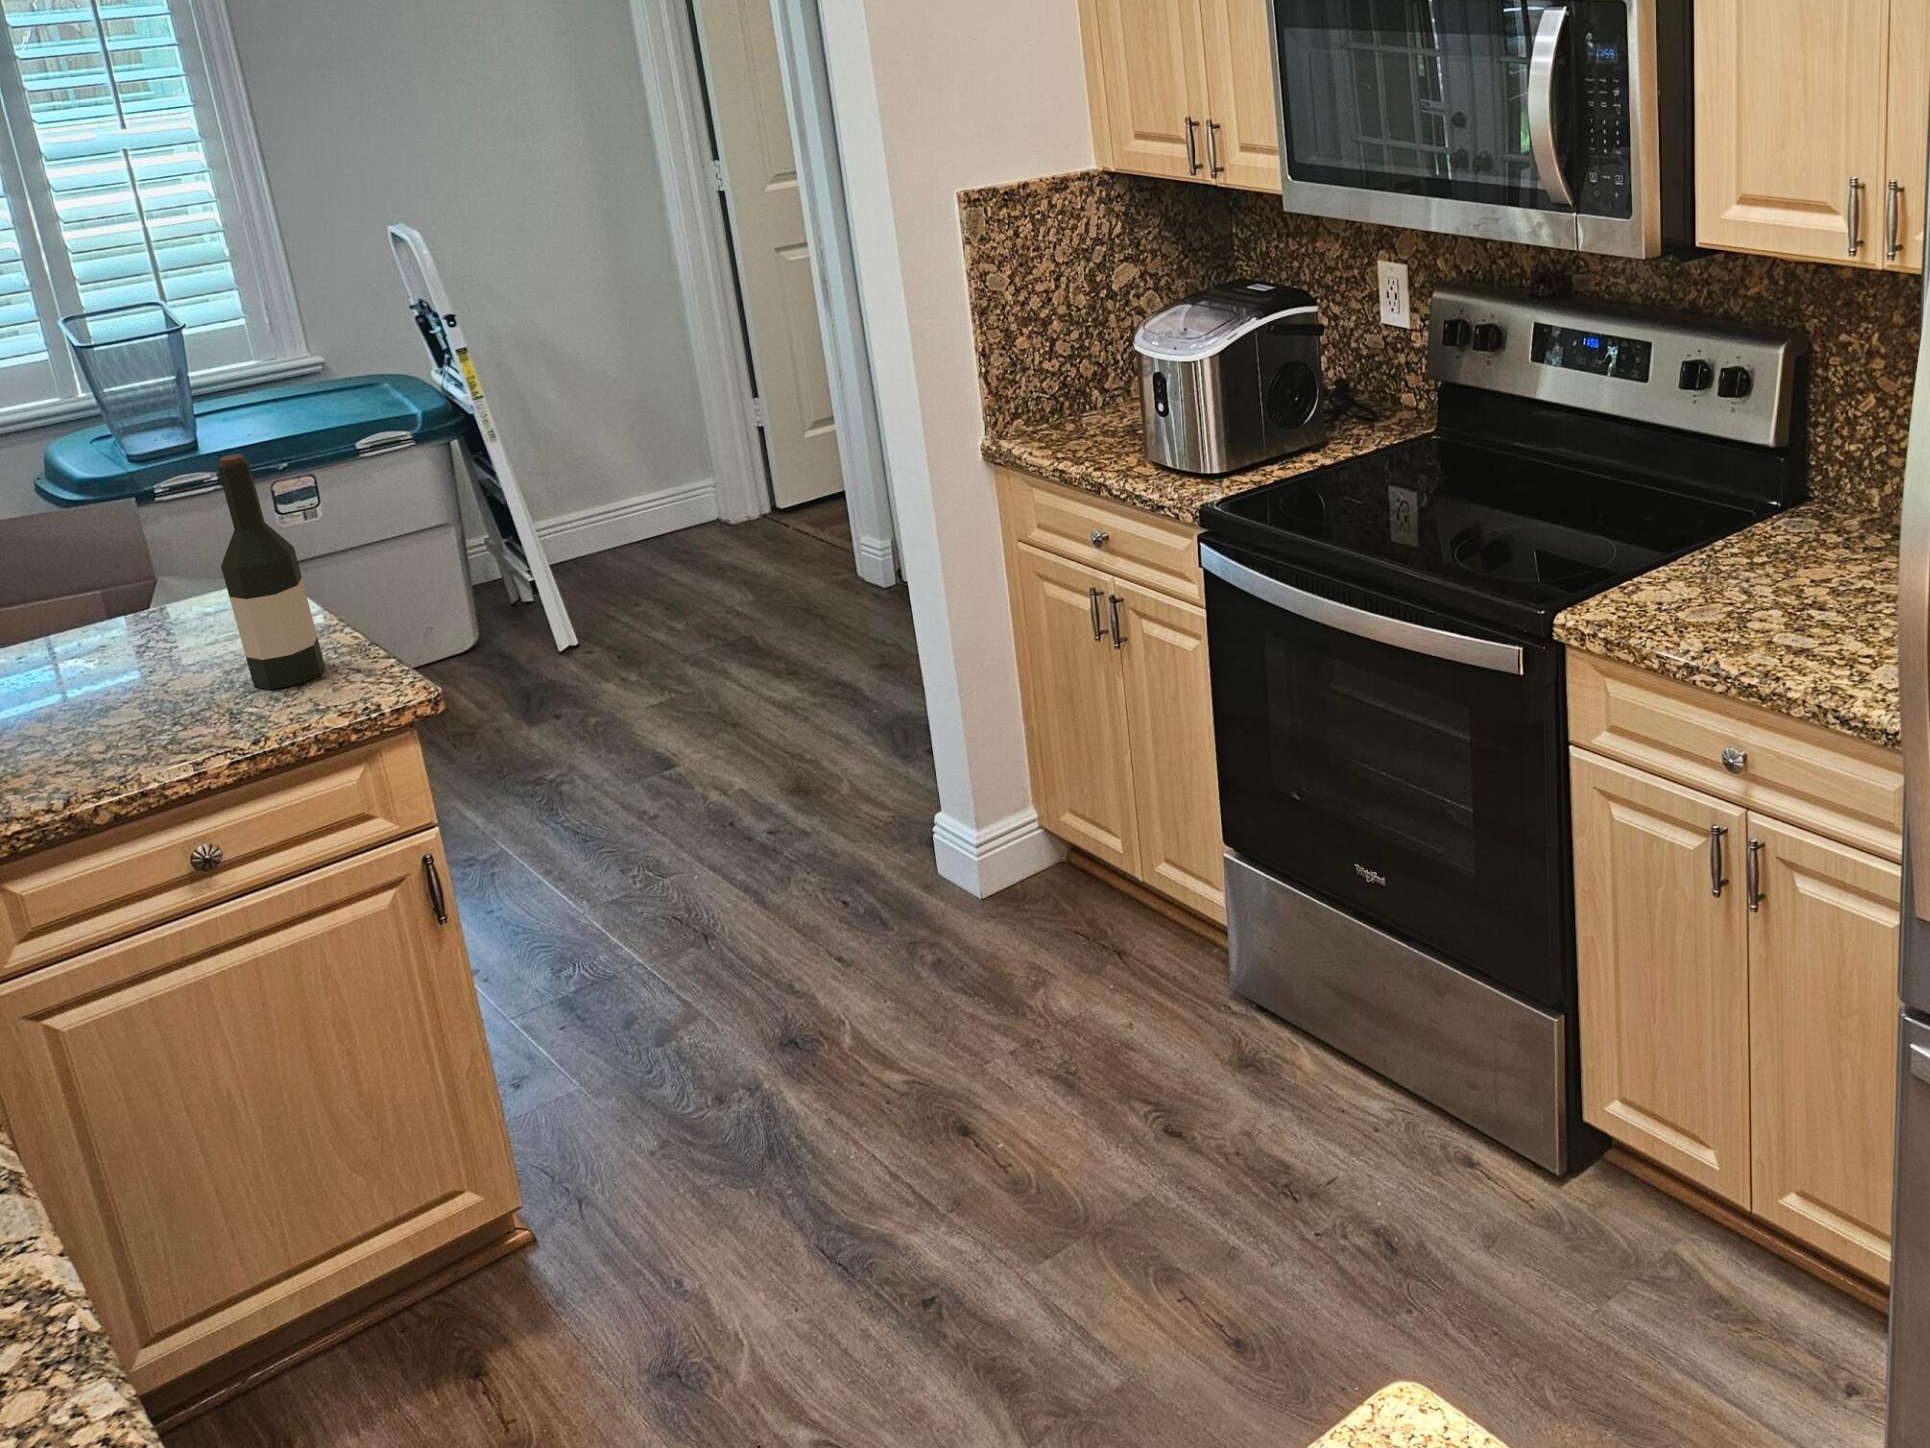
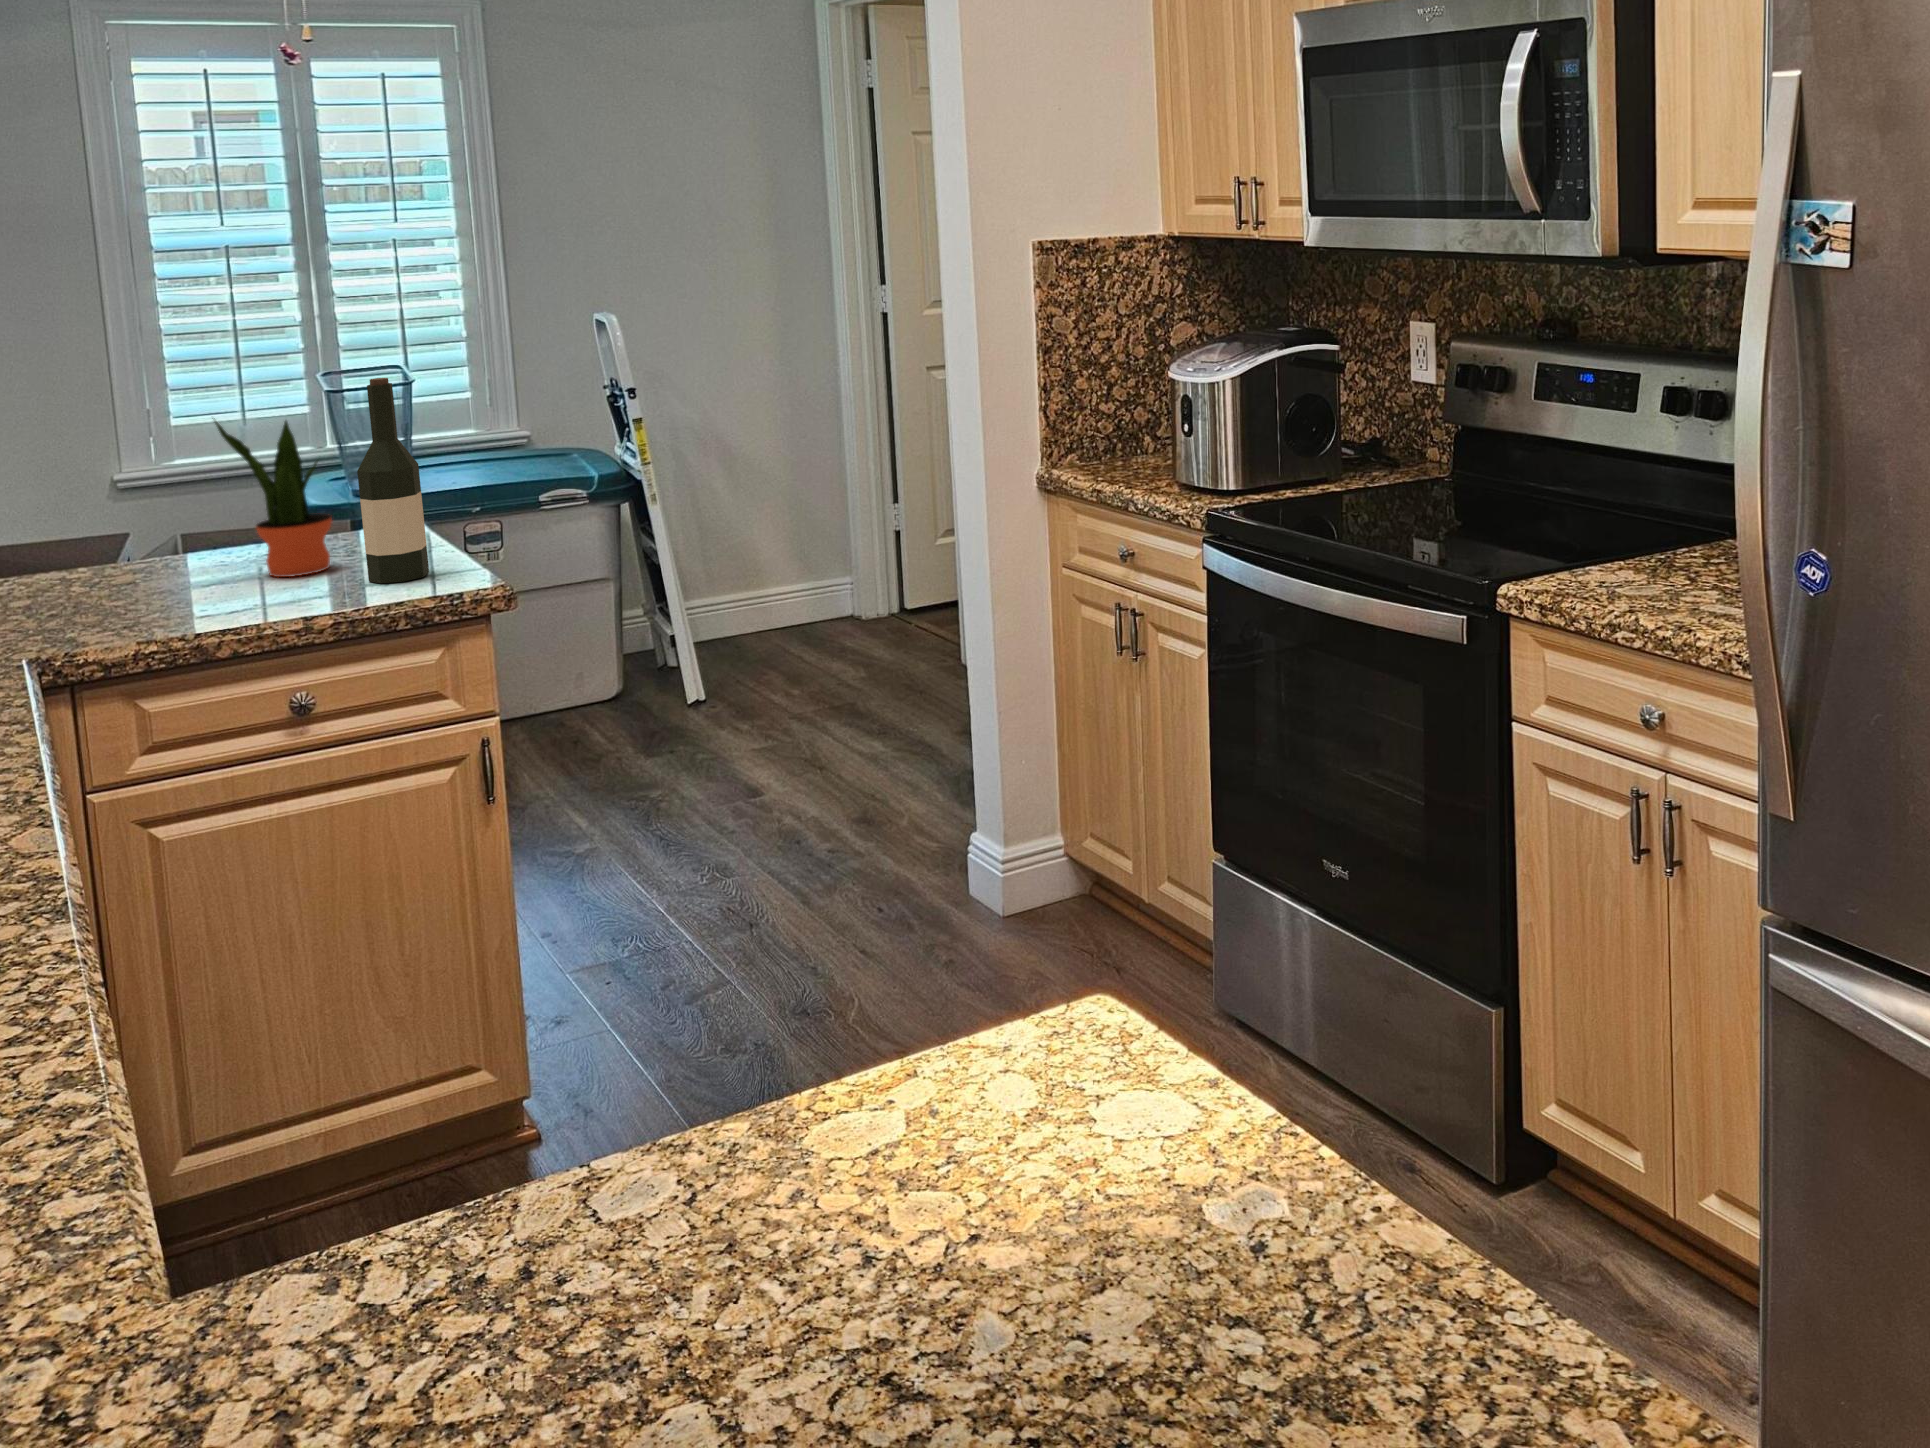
potted plant: none [17,499,194,686] -> present [215,421,332,577]

